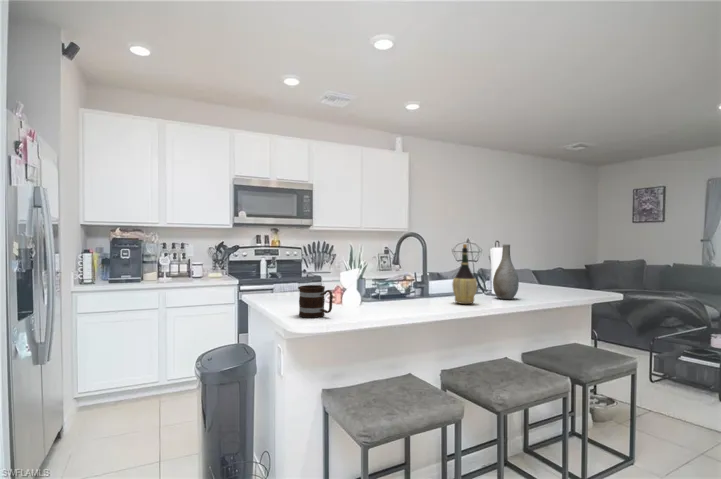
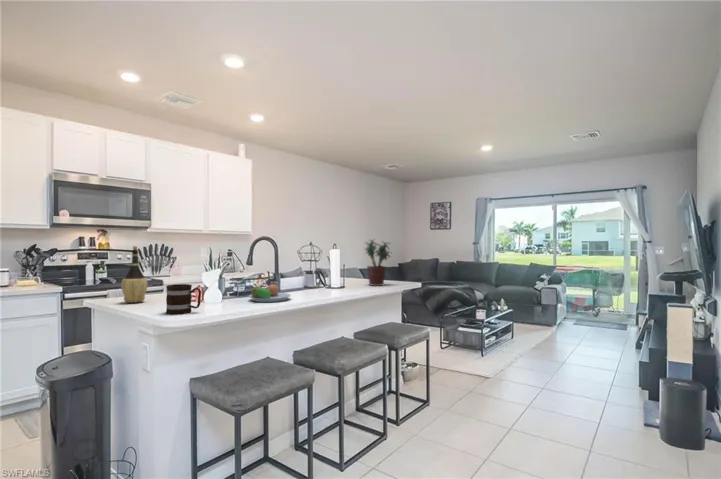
potted plant: none [536,236,576,296] -> present [366,240,389,286]
wine bottle: present [452,244,477,304] -> present [121,246,148,303]
vase: present [493,244,519,299] -> none [333,246,352,290]
fruit bowl: none [389,287,438,310] -> present [249,284,291,302]

